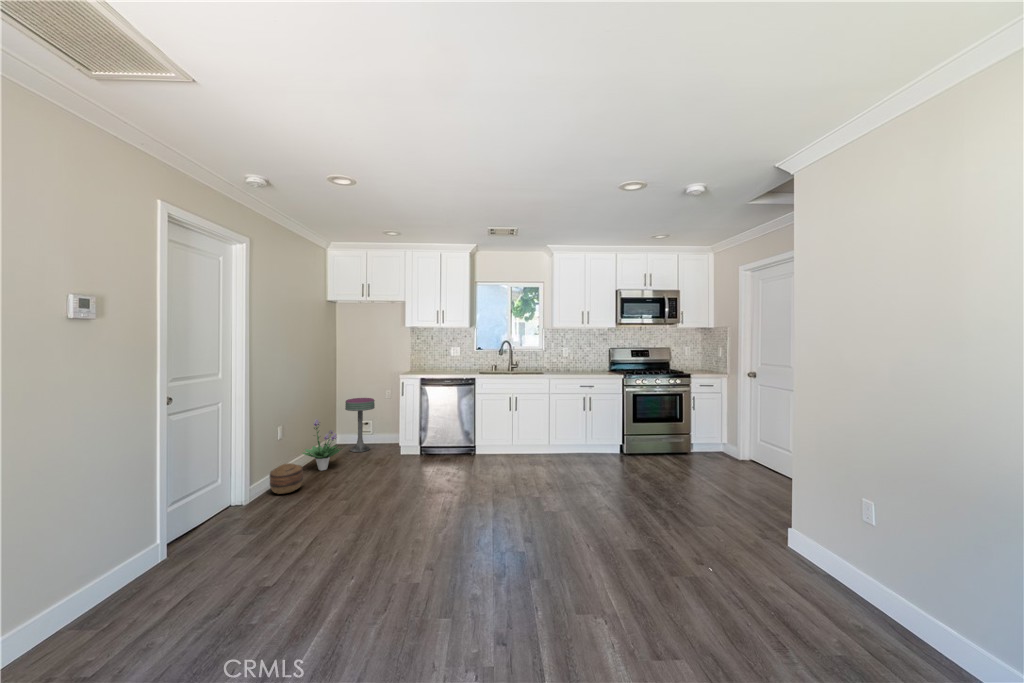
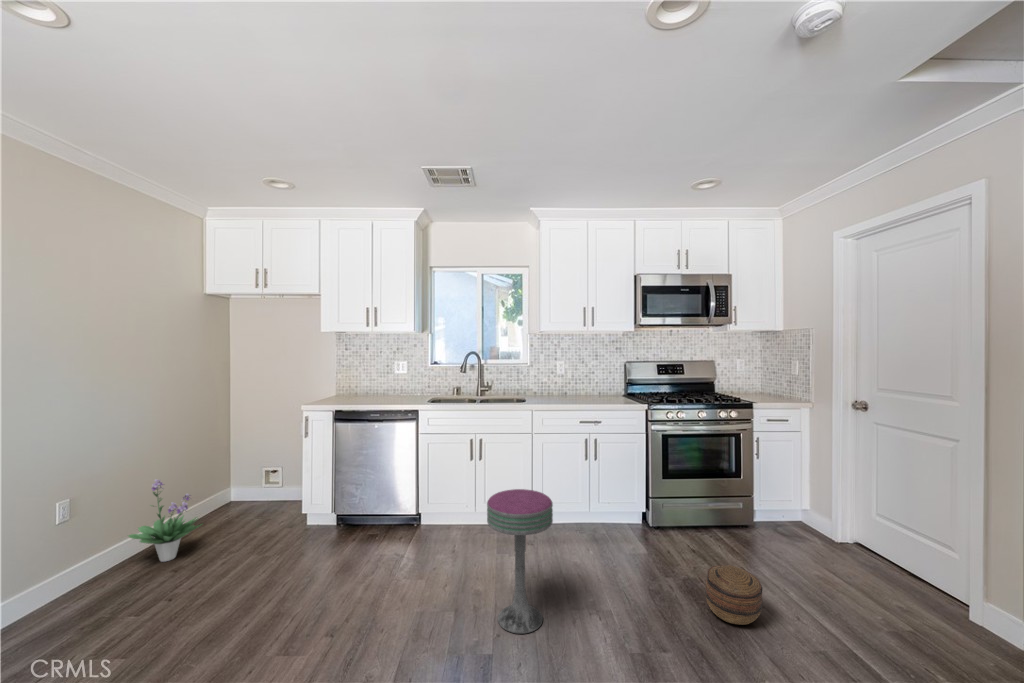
bar stool: present [345,398,375,452] -> present [487,489,553,634]
basket: present [270,463,303,494] -> present [705,565,762,625]

